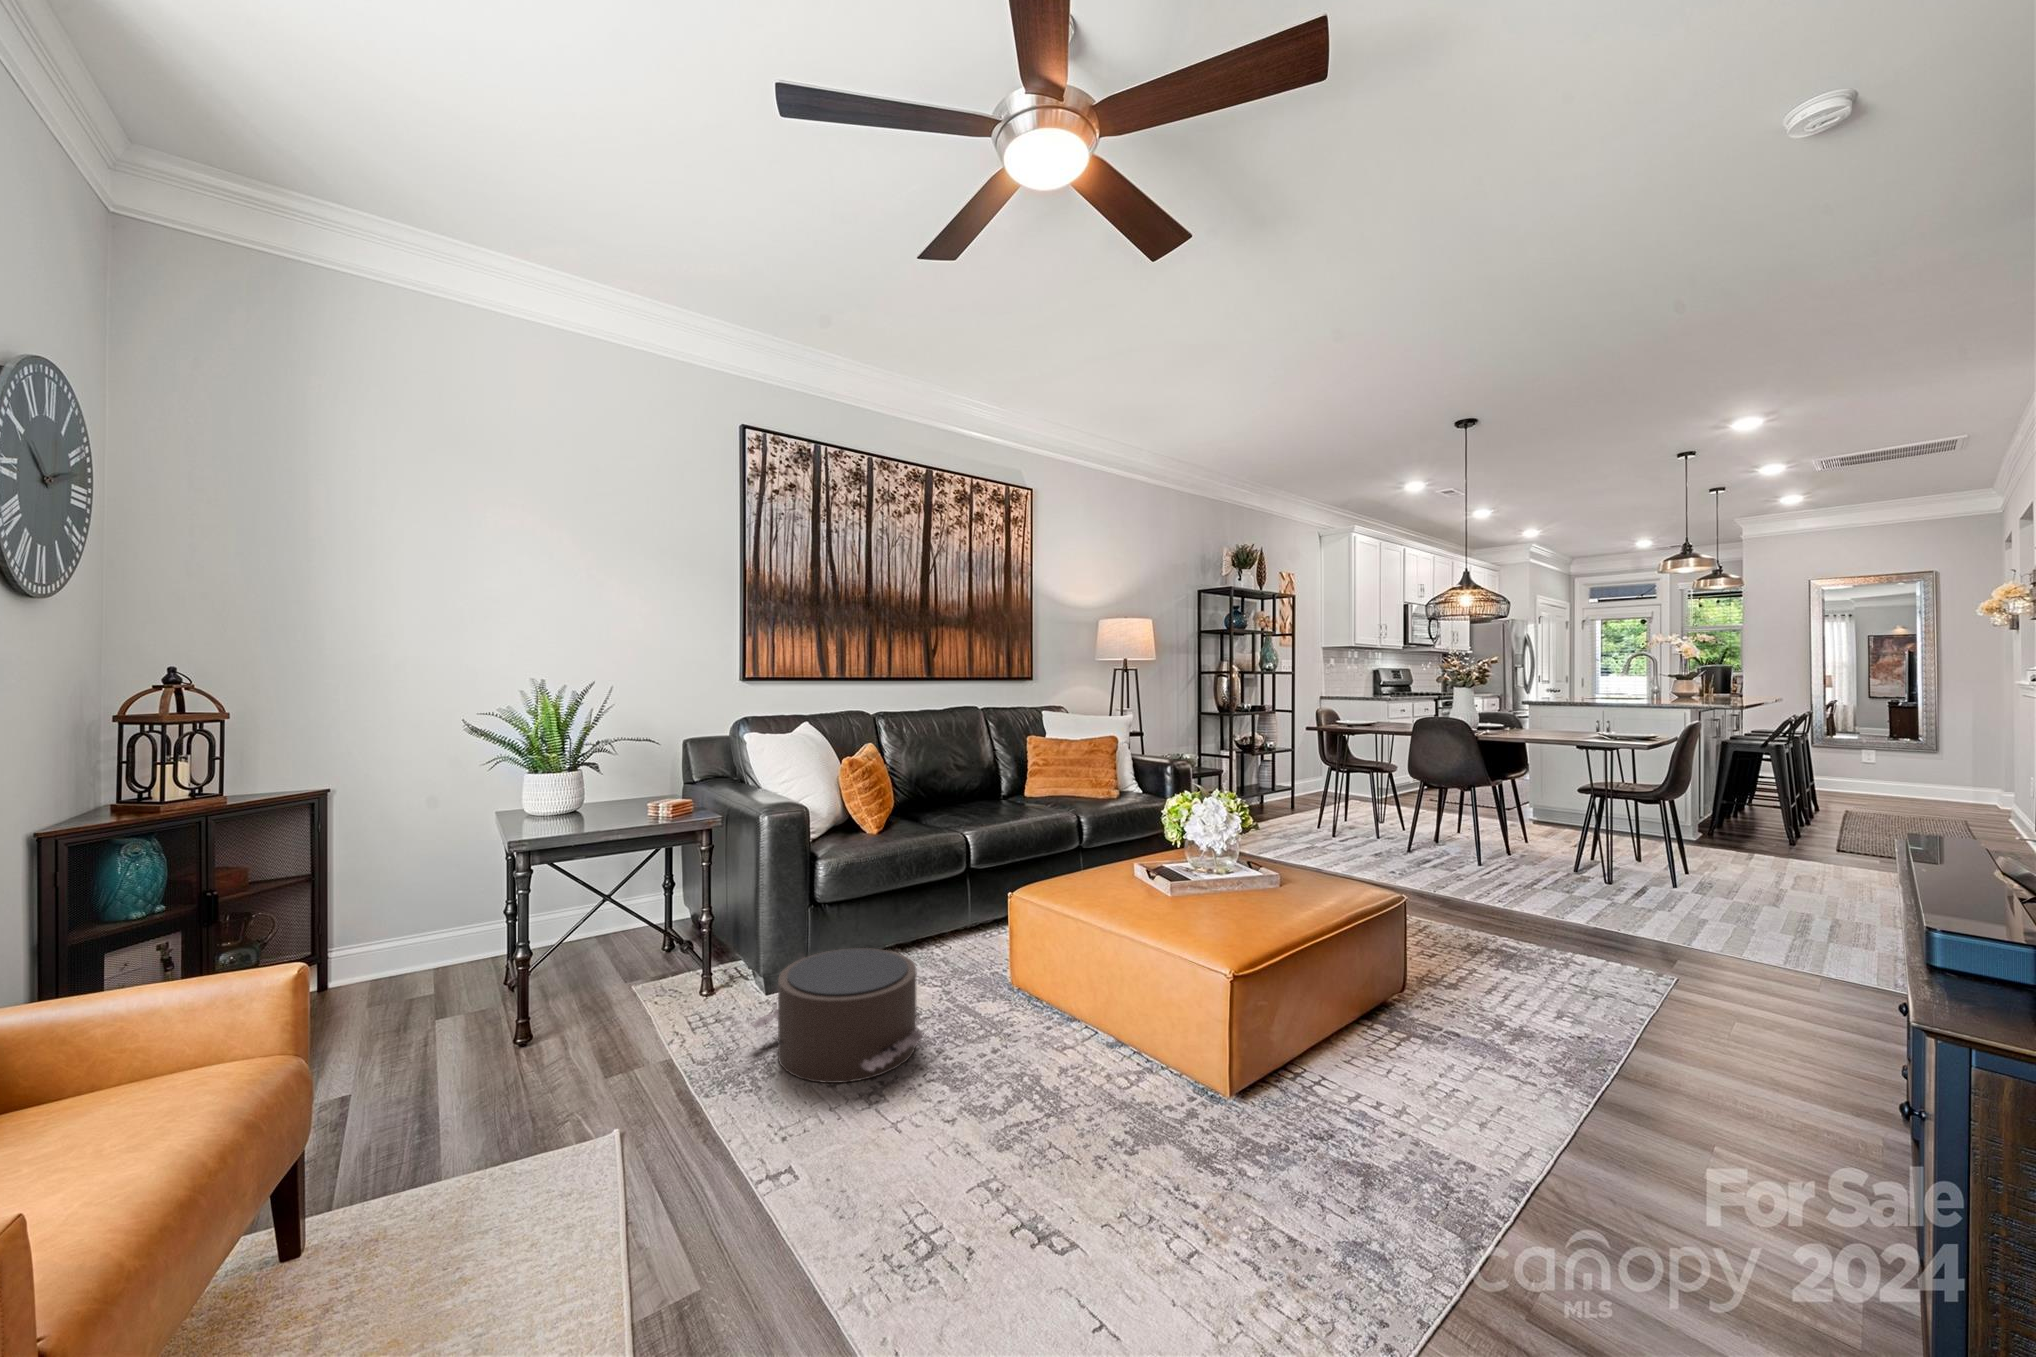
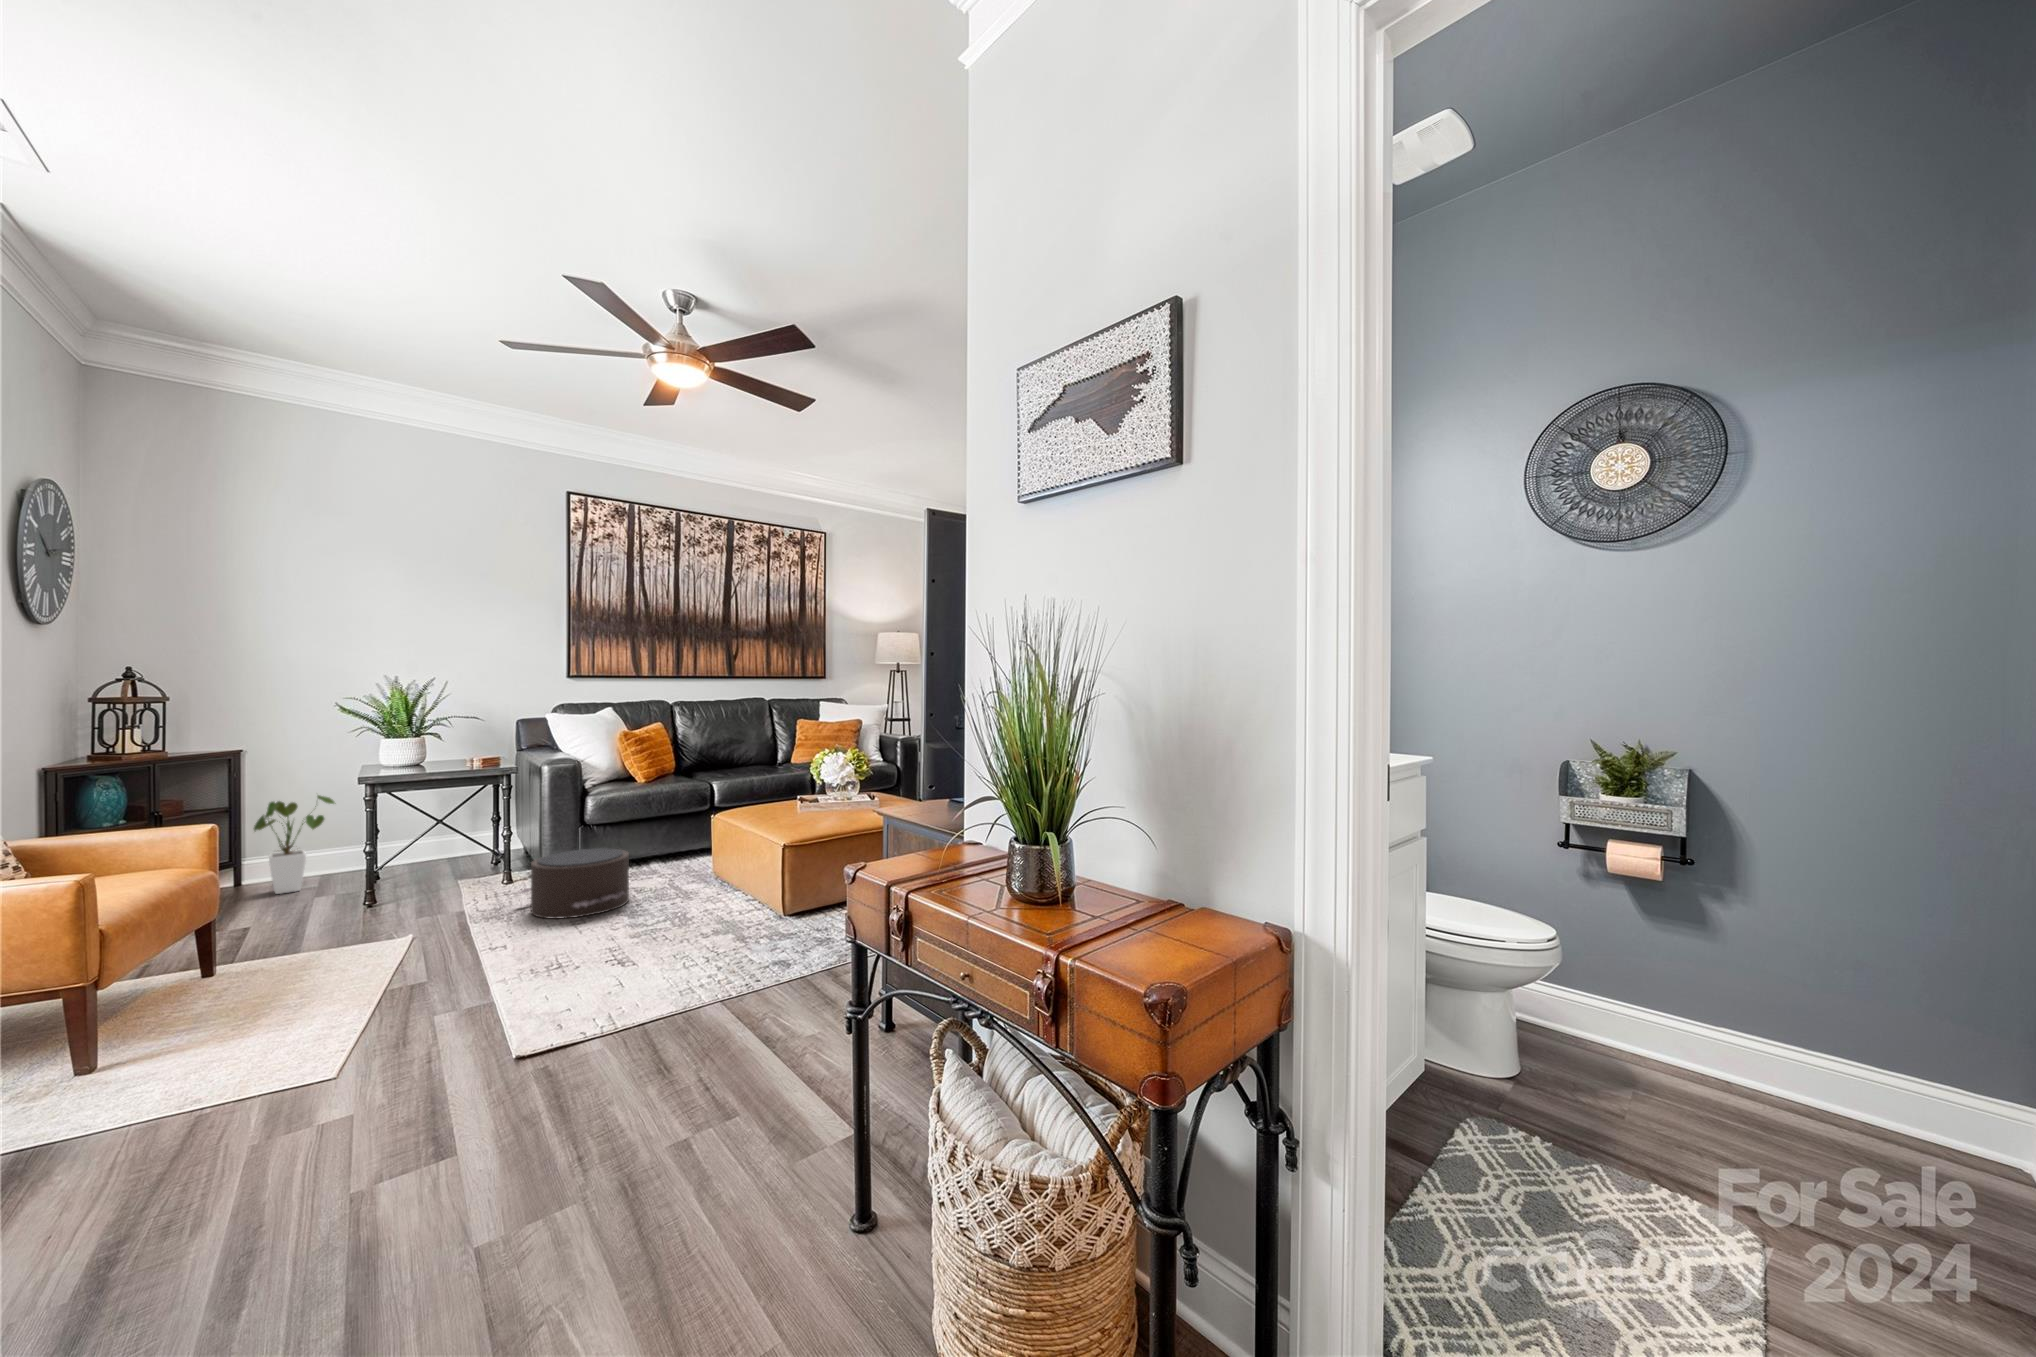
house plant: none [350,848,459,1004] -> present [254,795,336,894]

